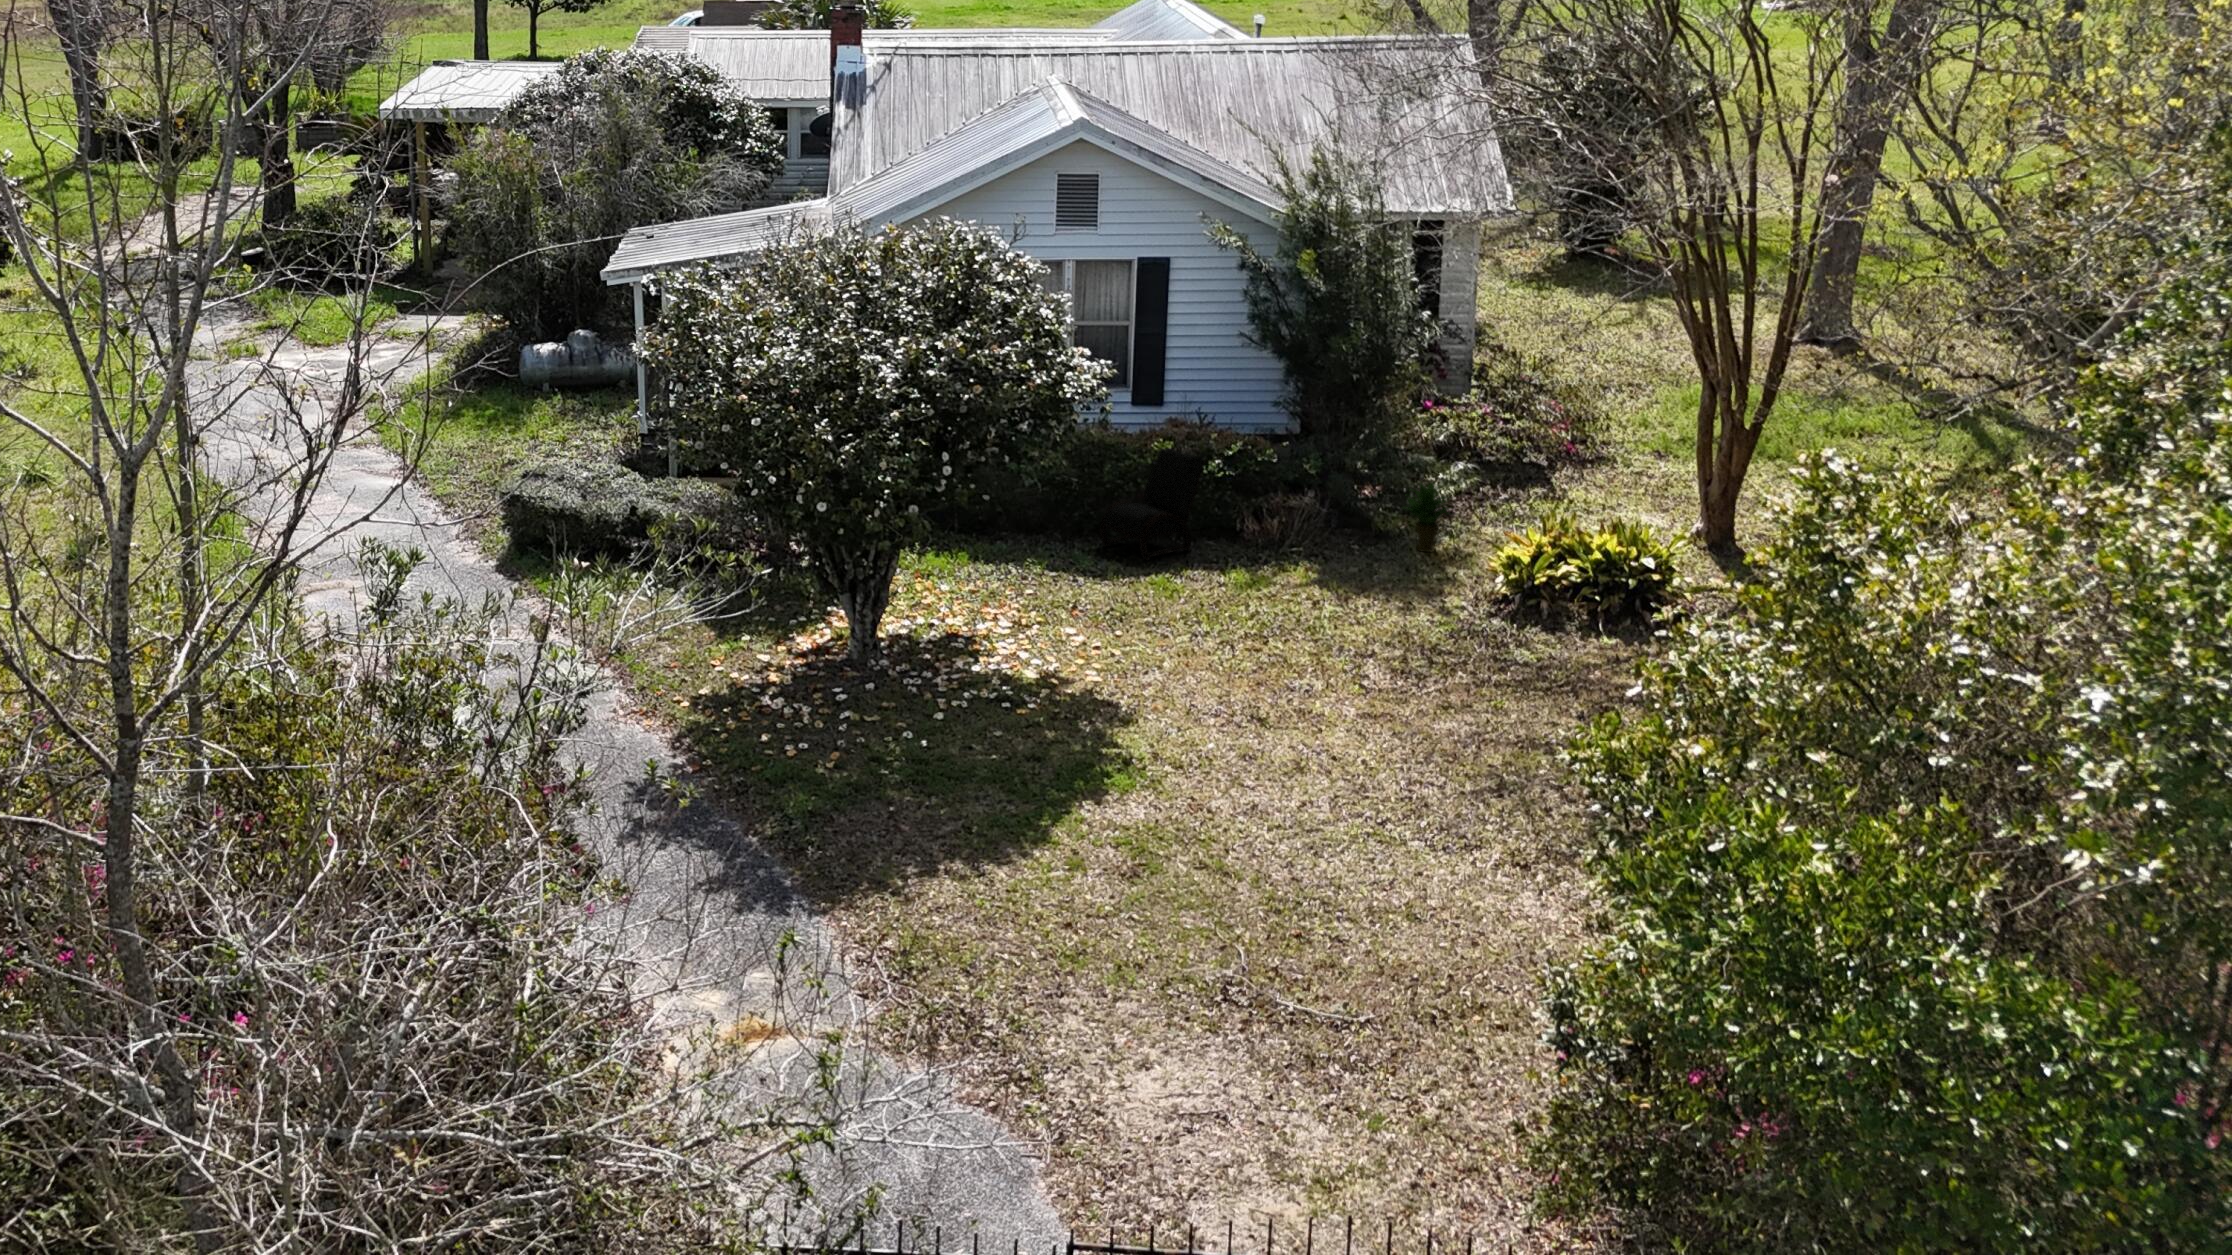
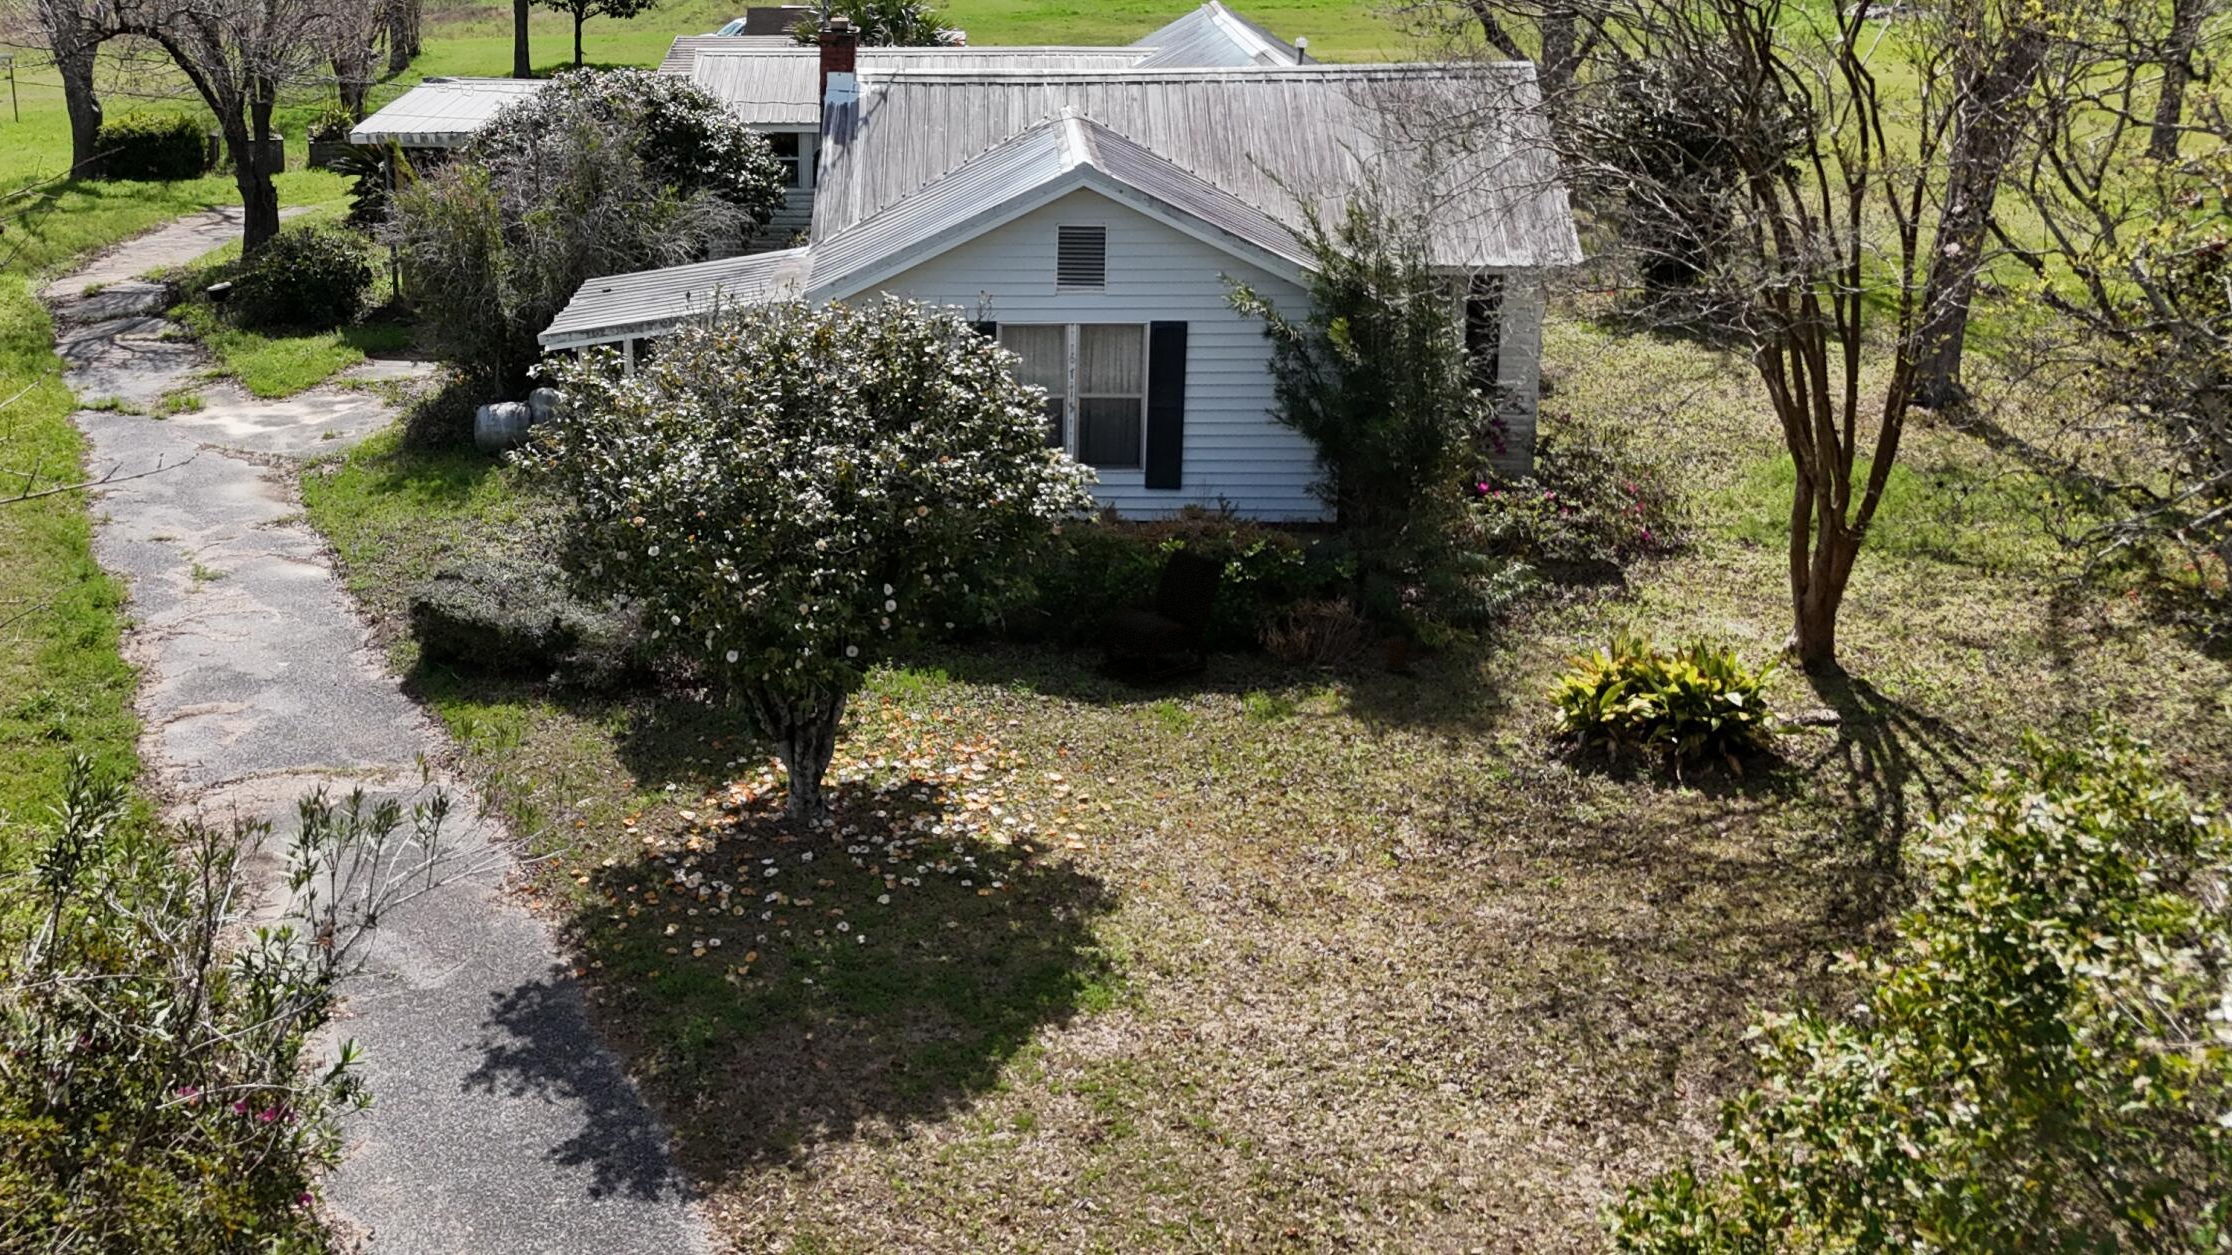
potted plant: present [1407,483,1450,552] -> none [1450,589,1514,671]
watering can: none [1338,511,1374,553] -> present [1381,624,1414,672]

